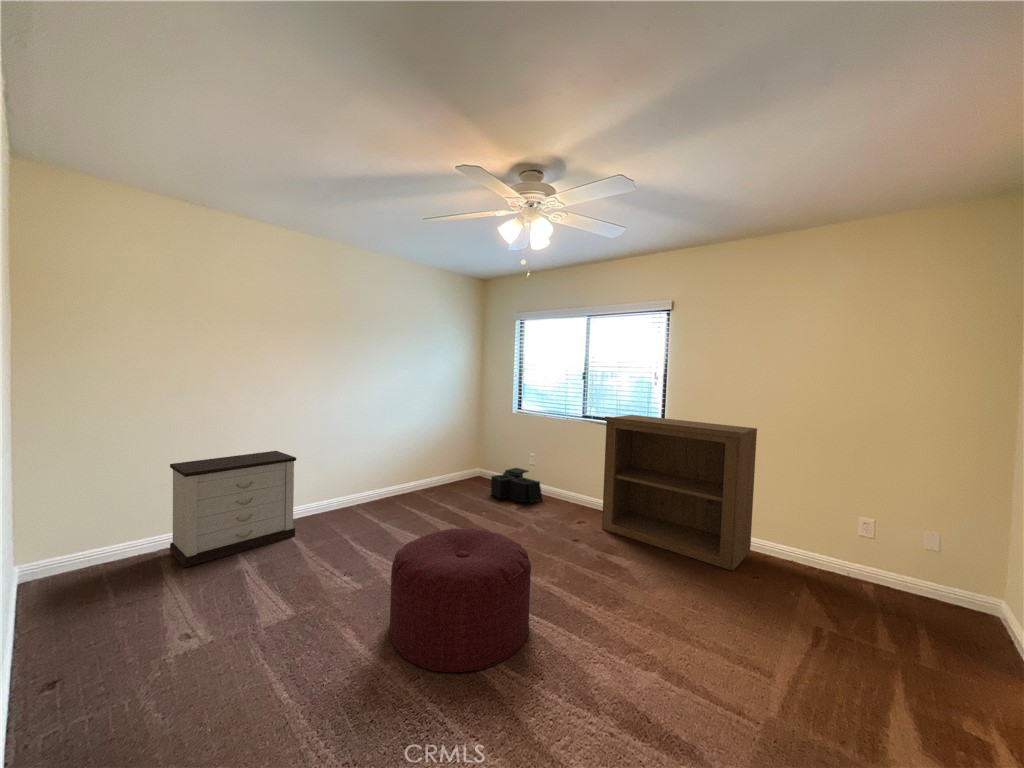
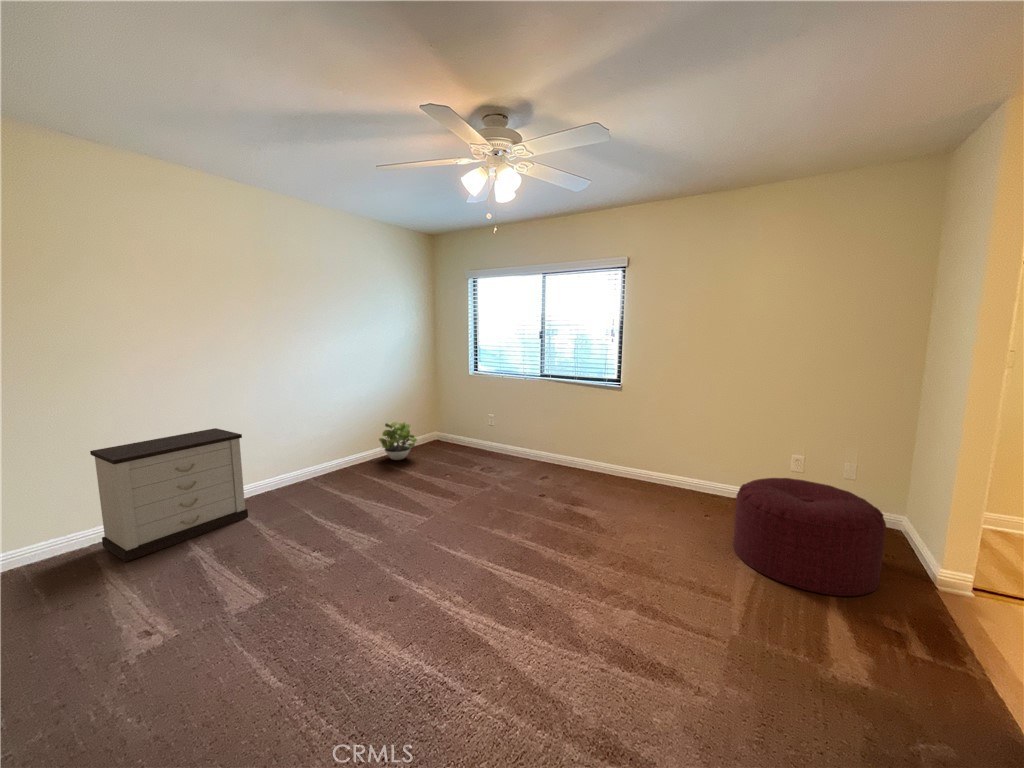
bookshelf: present [602,415,757,571] -> none [565,372,708,512]
potted plant: none [424,456,459,493] -> present [379,422,417,460]
storage bin: present [491,468,542,503] -> none [451,430,504,465]
ottoman: present [390,528,531,672] -> present [733,478,886,596]

